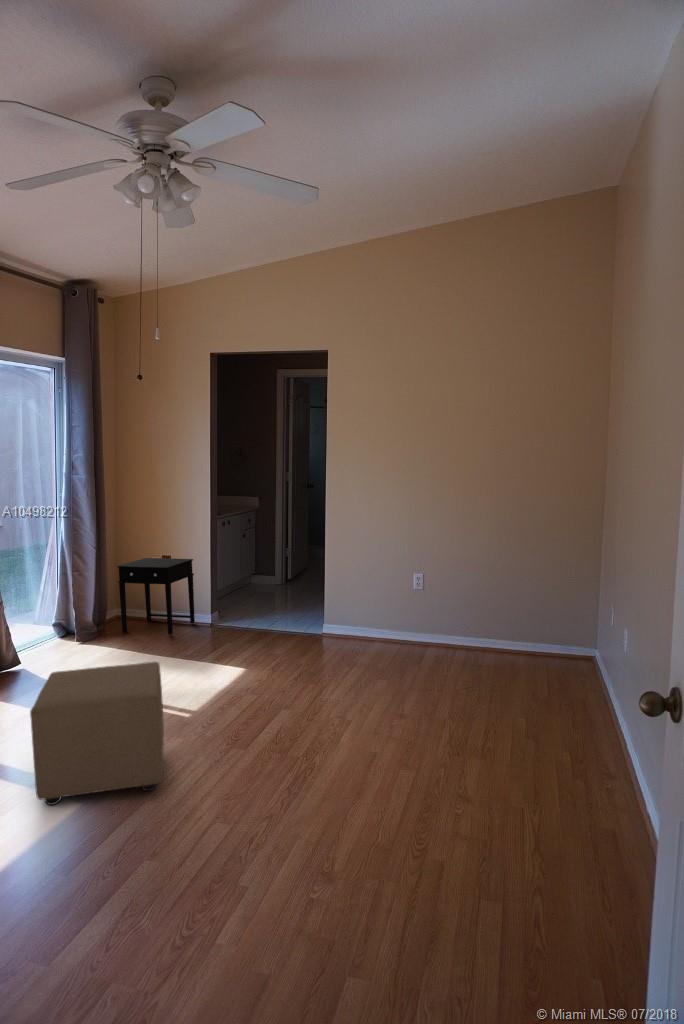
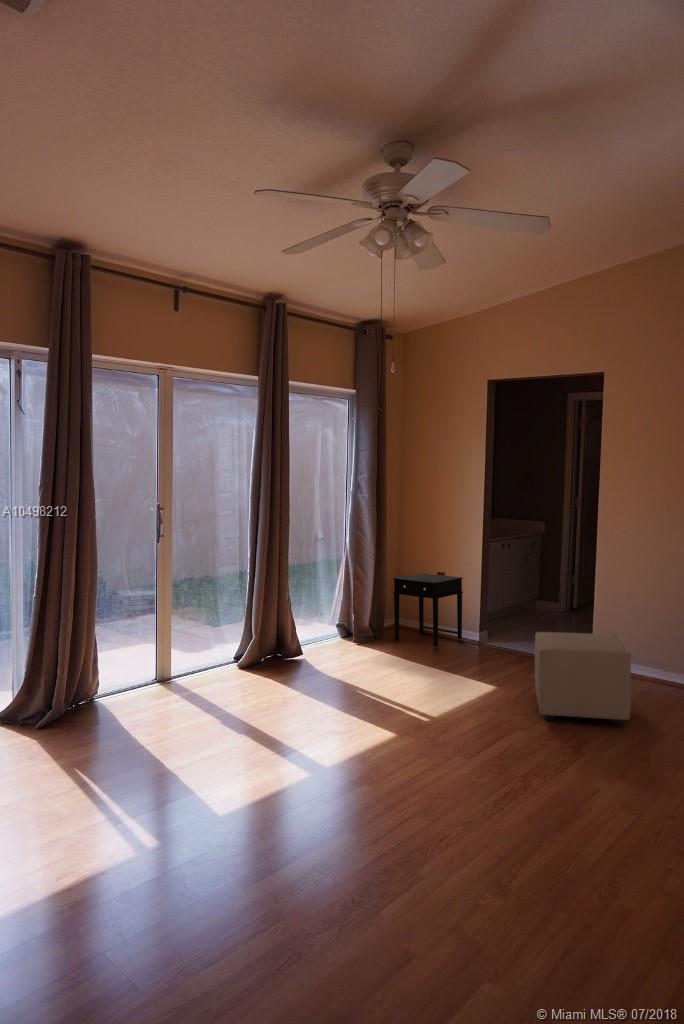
ottoman: present [30,662,164,805] -> present [535,632,631,725]

